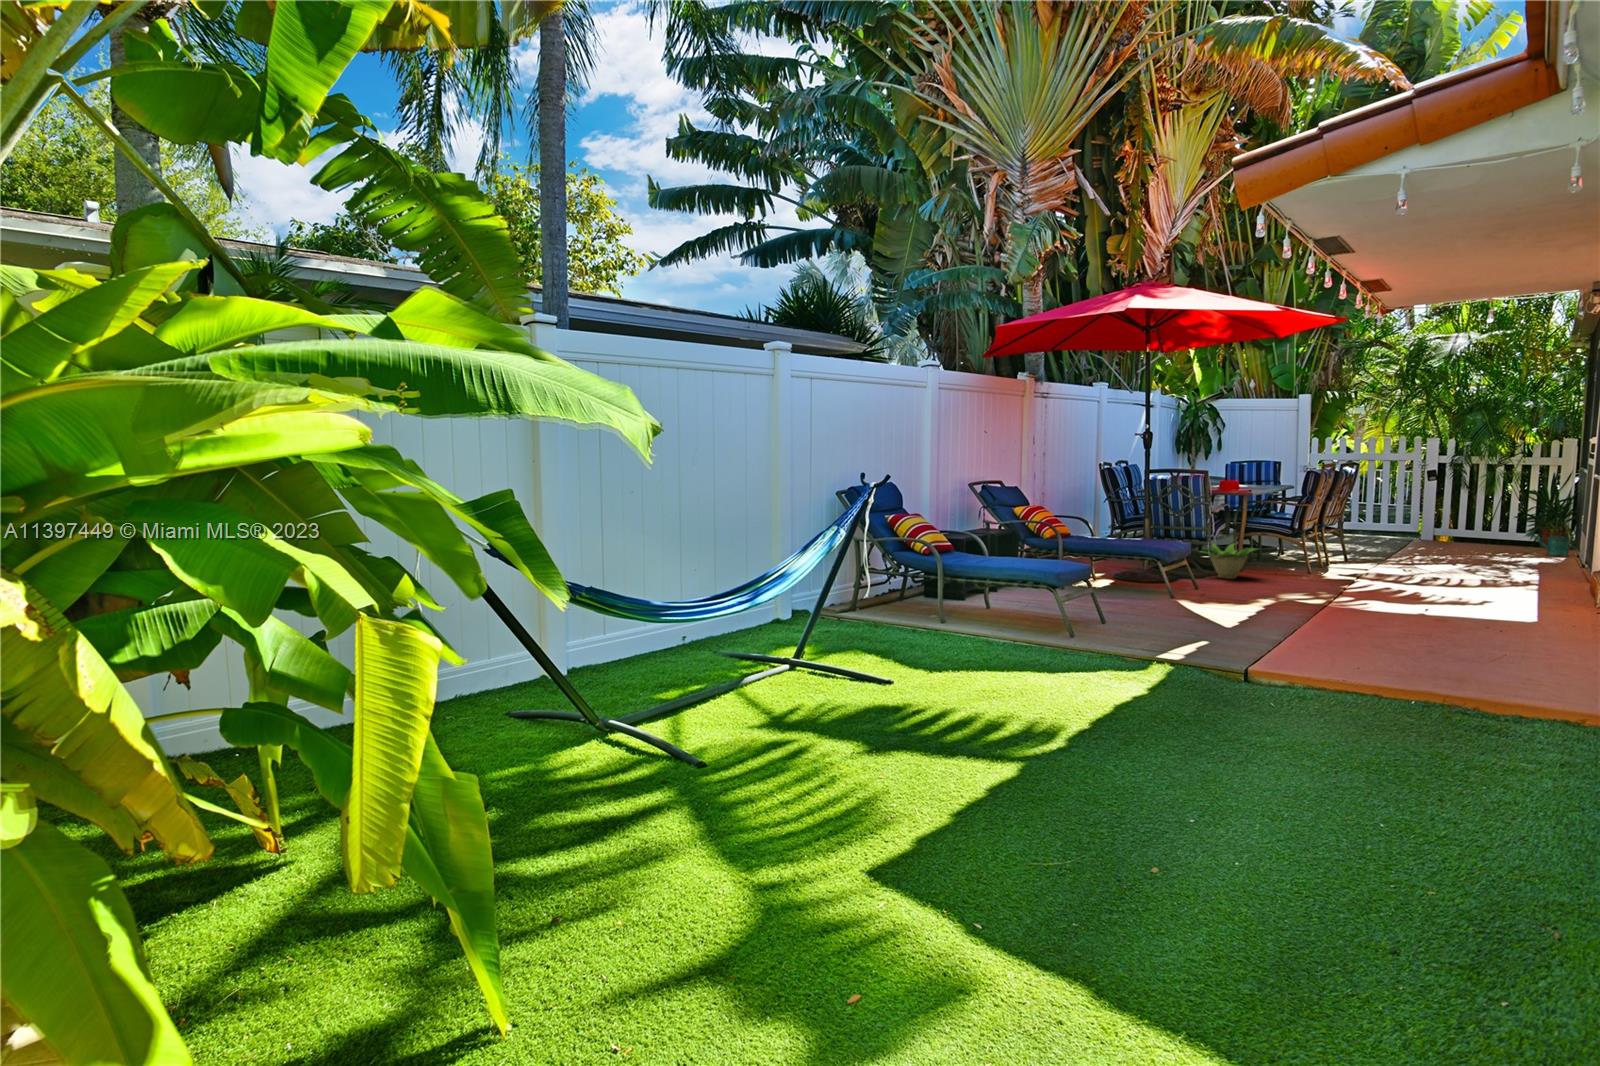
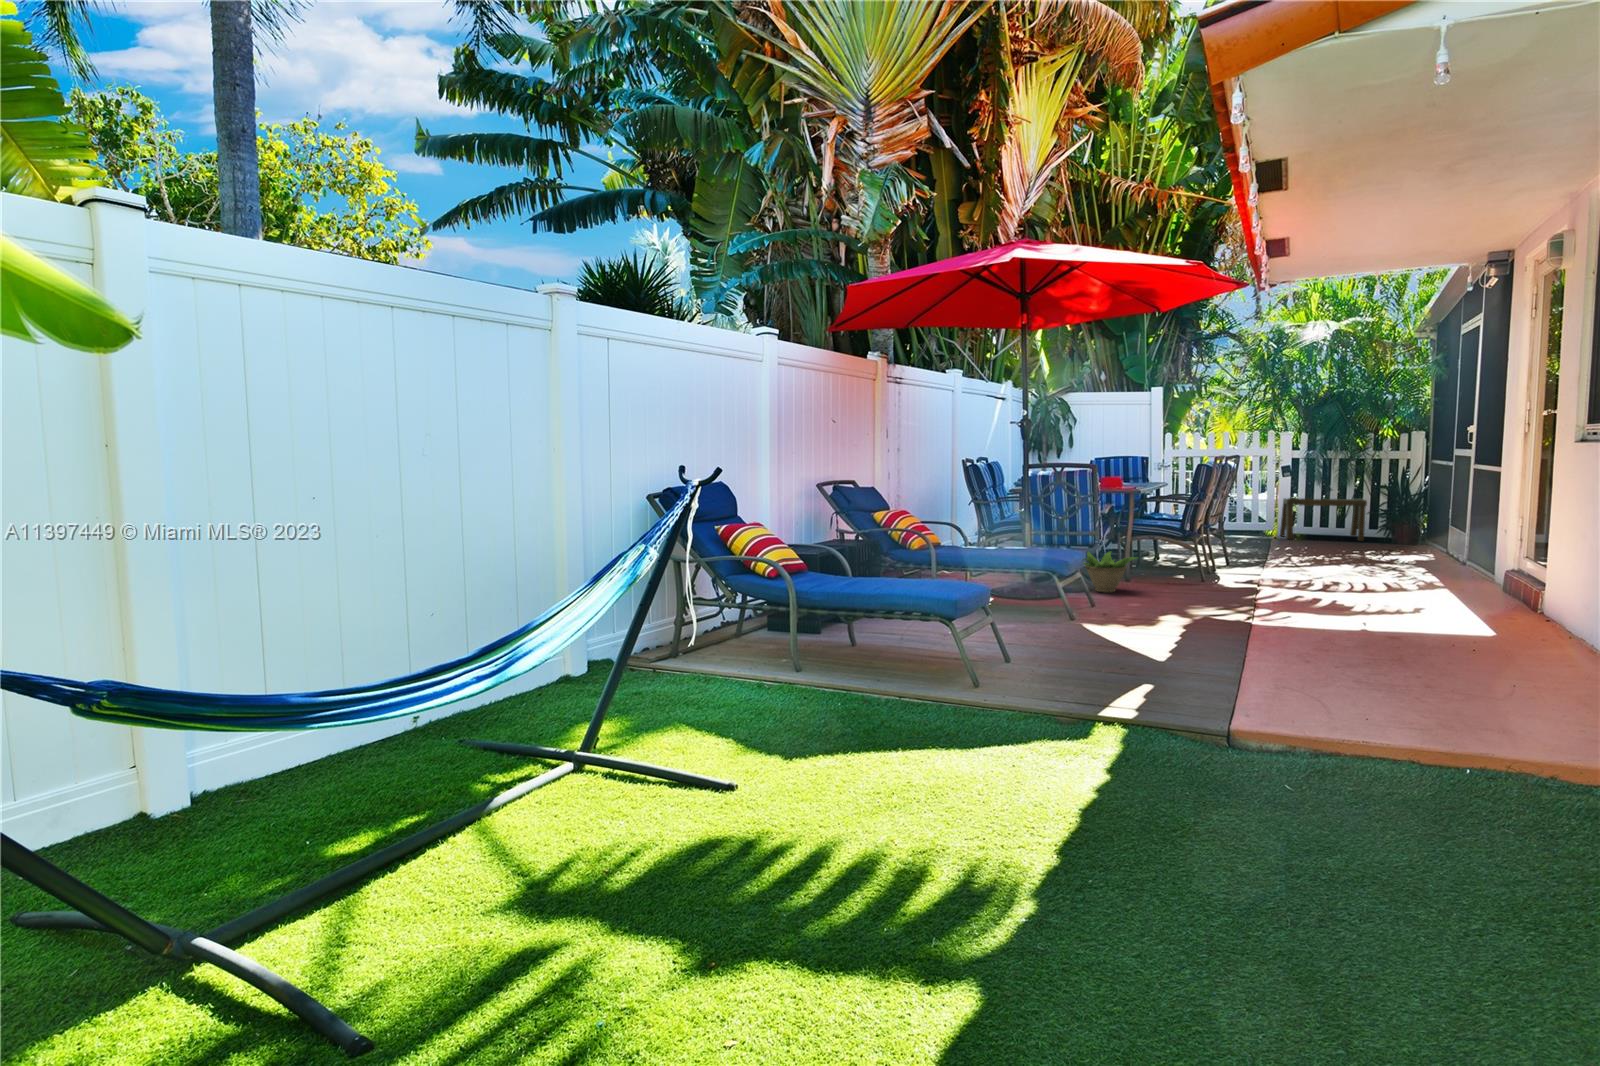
bench: none [1423,500,1512,542] -> present [1280,498,1367,541]
watering can: present [1527,531,1569,557] -> none [1389,530,1437,557]

